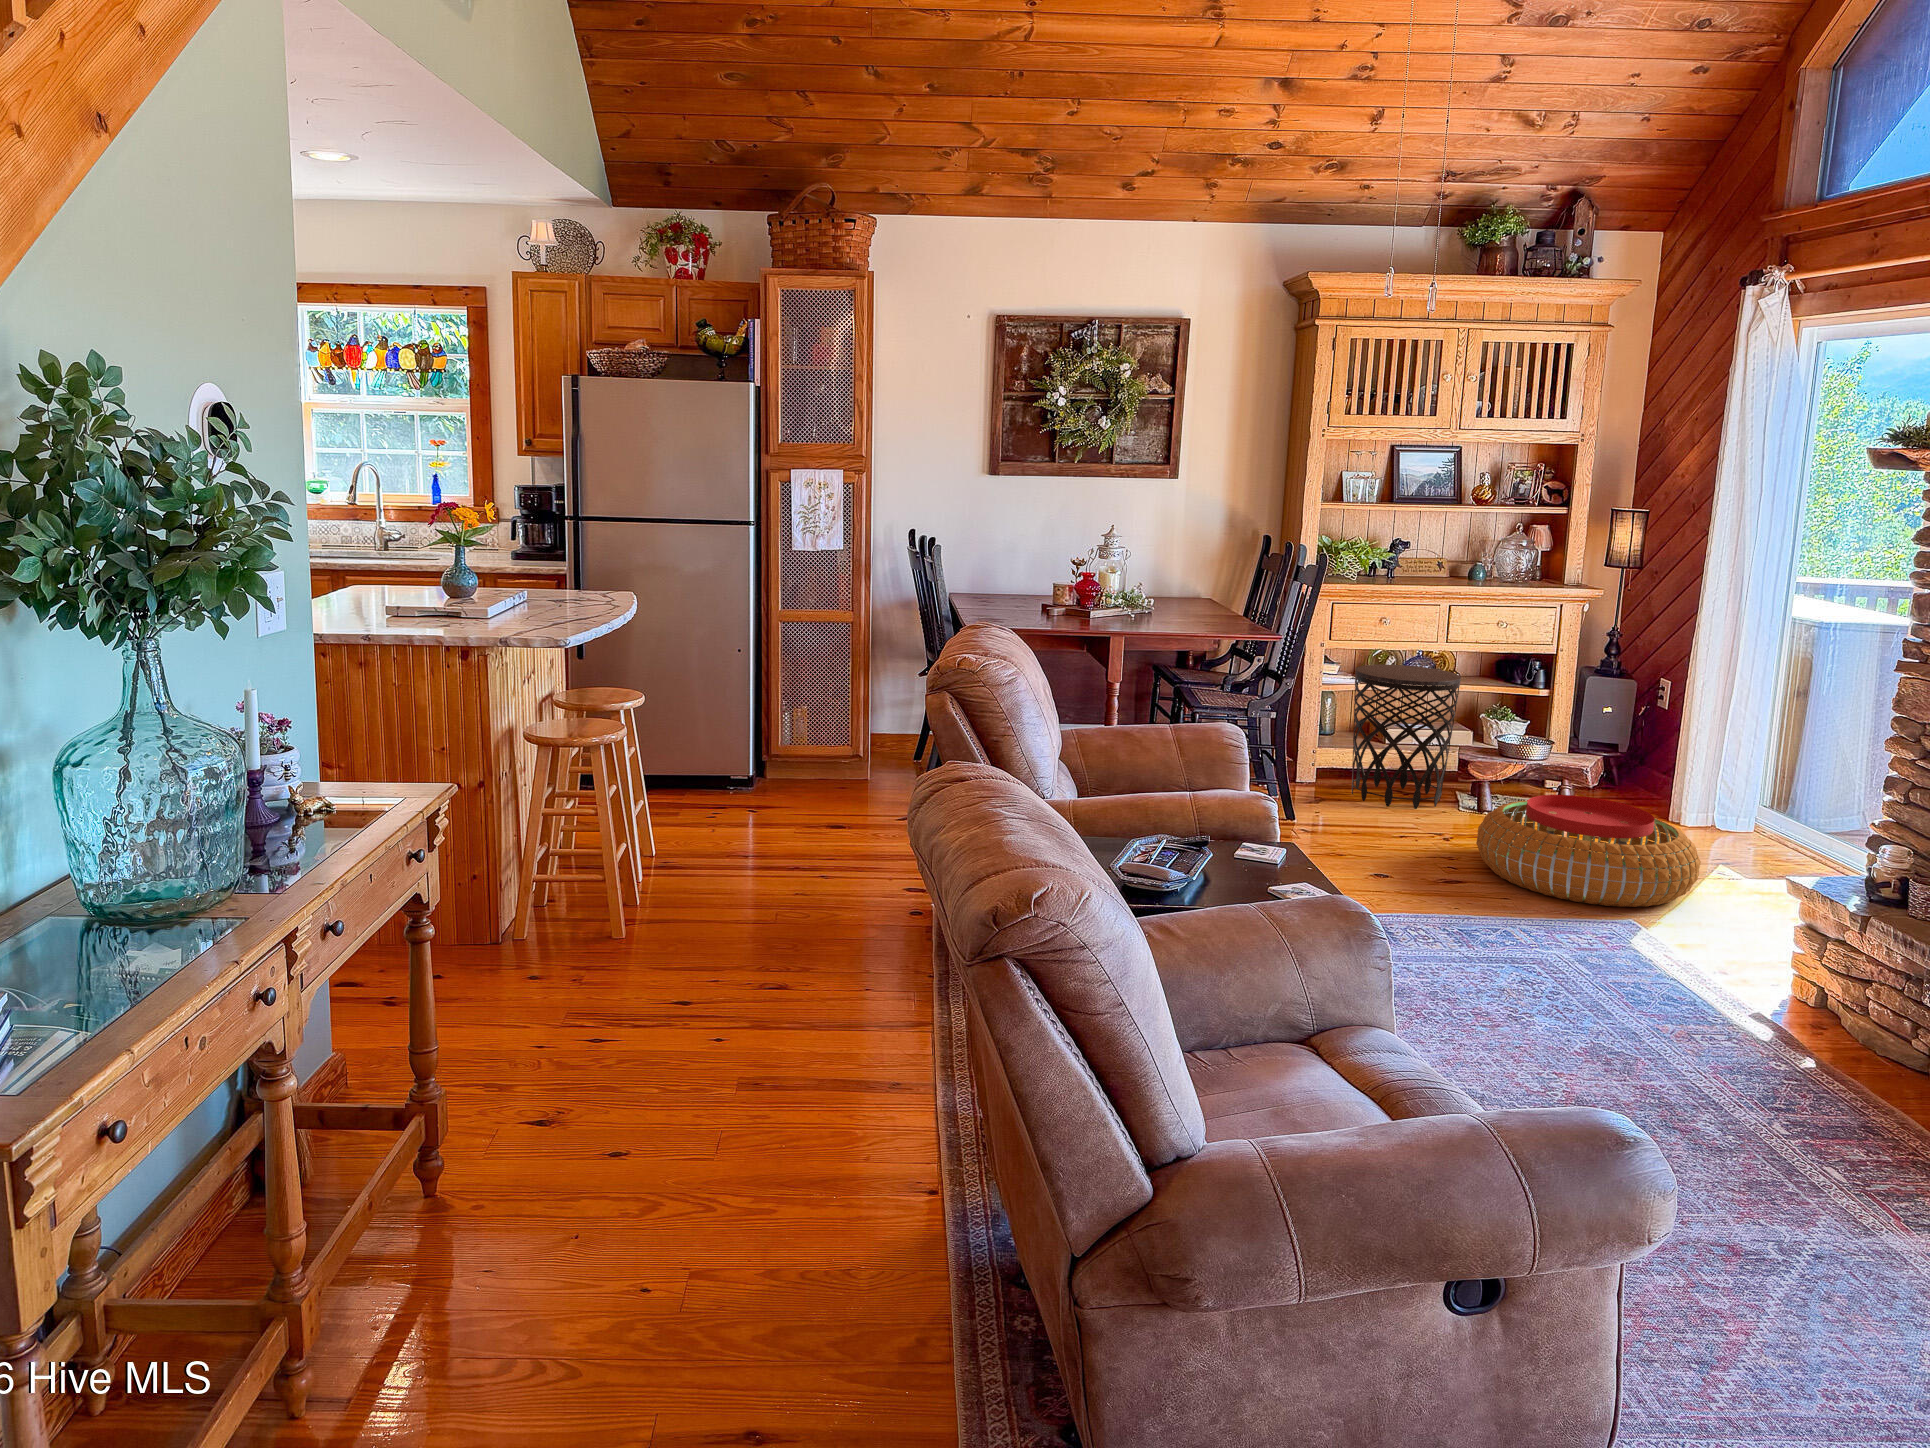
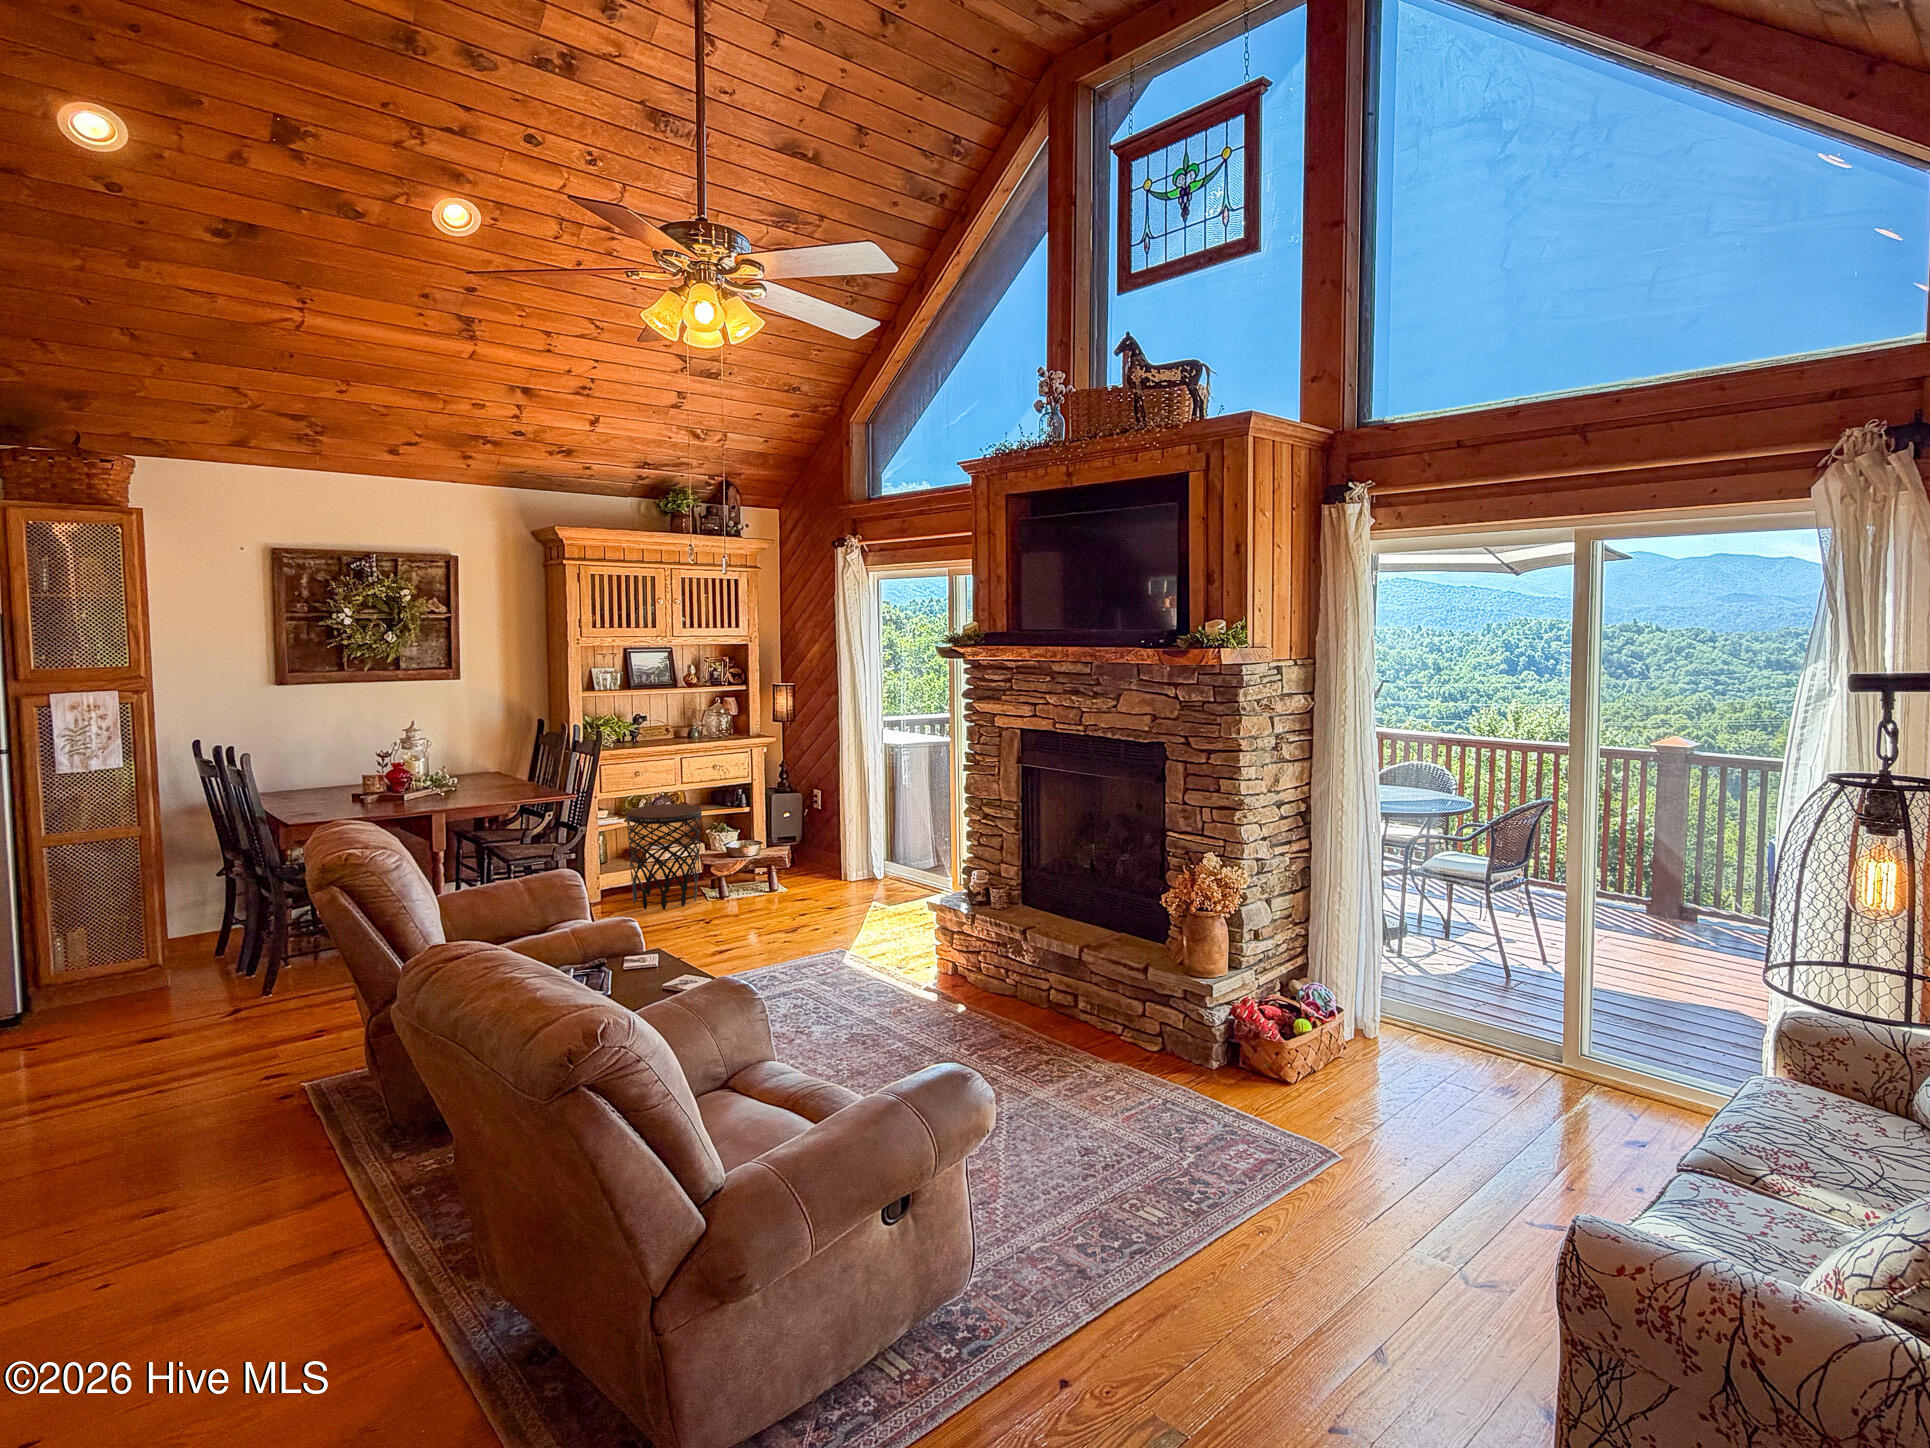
pouf: present [1476,795,1701,907] -> none [739,875,870,947]

